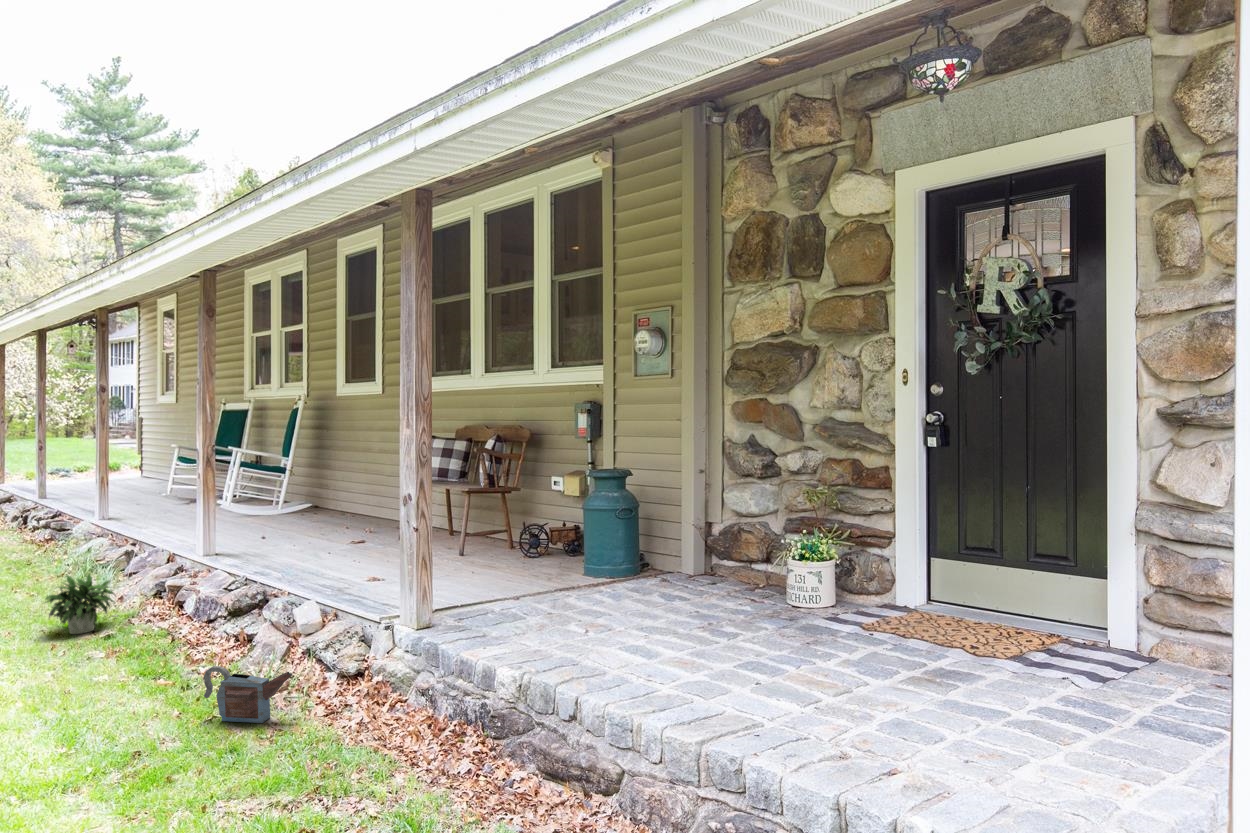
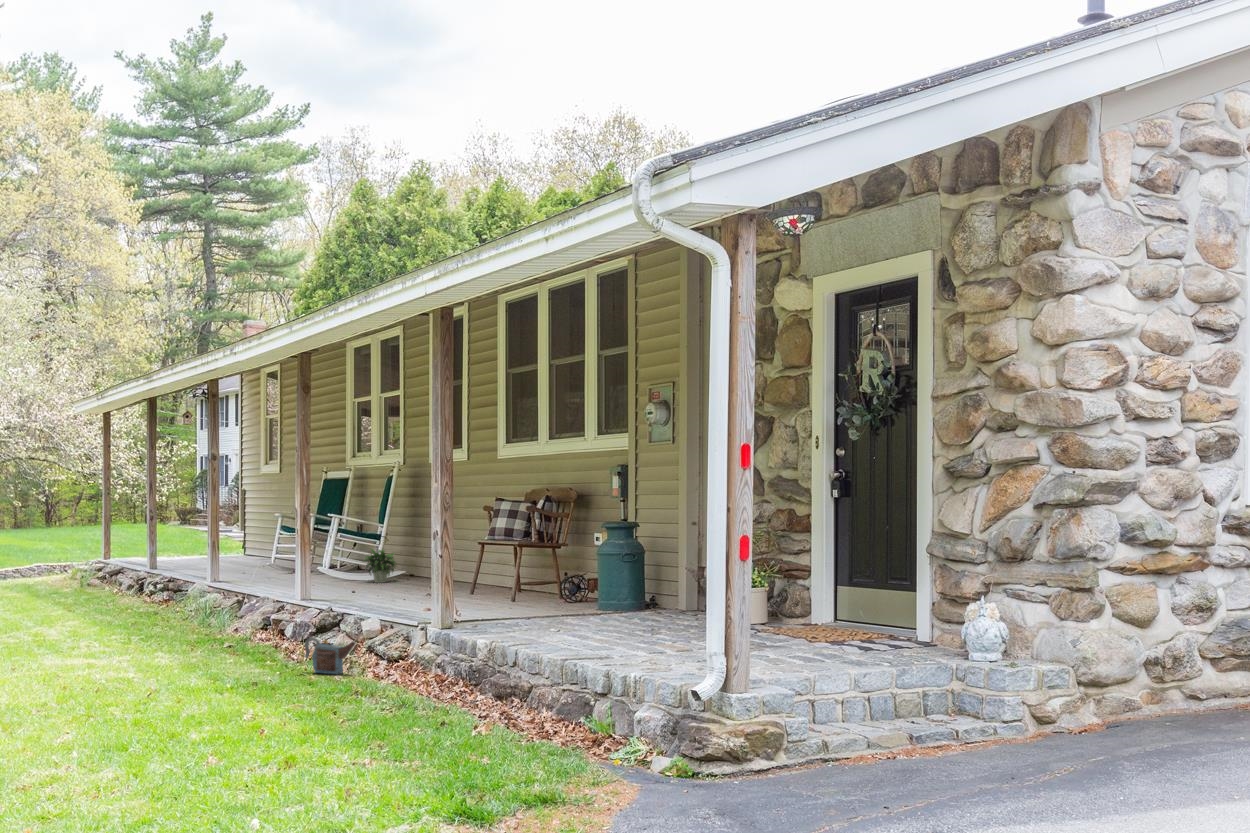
potted plant: present [45,574,117,634] -> present [364,549,396,583]

